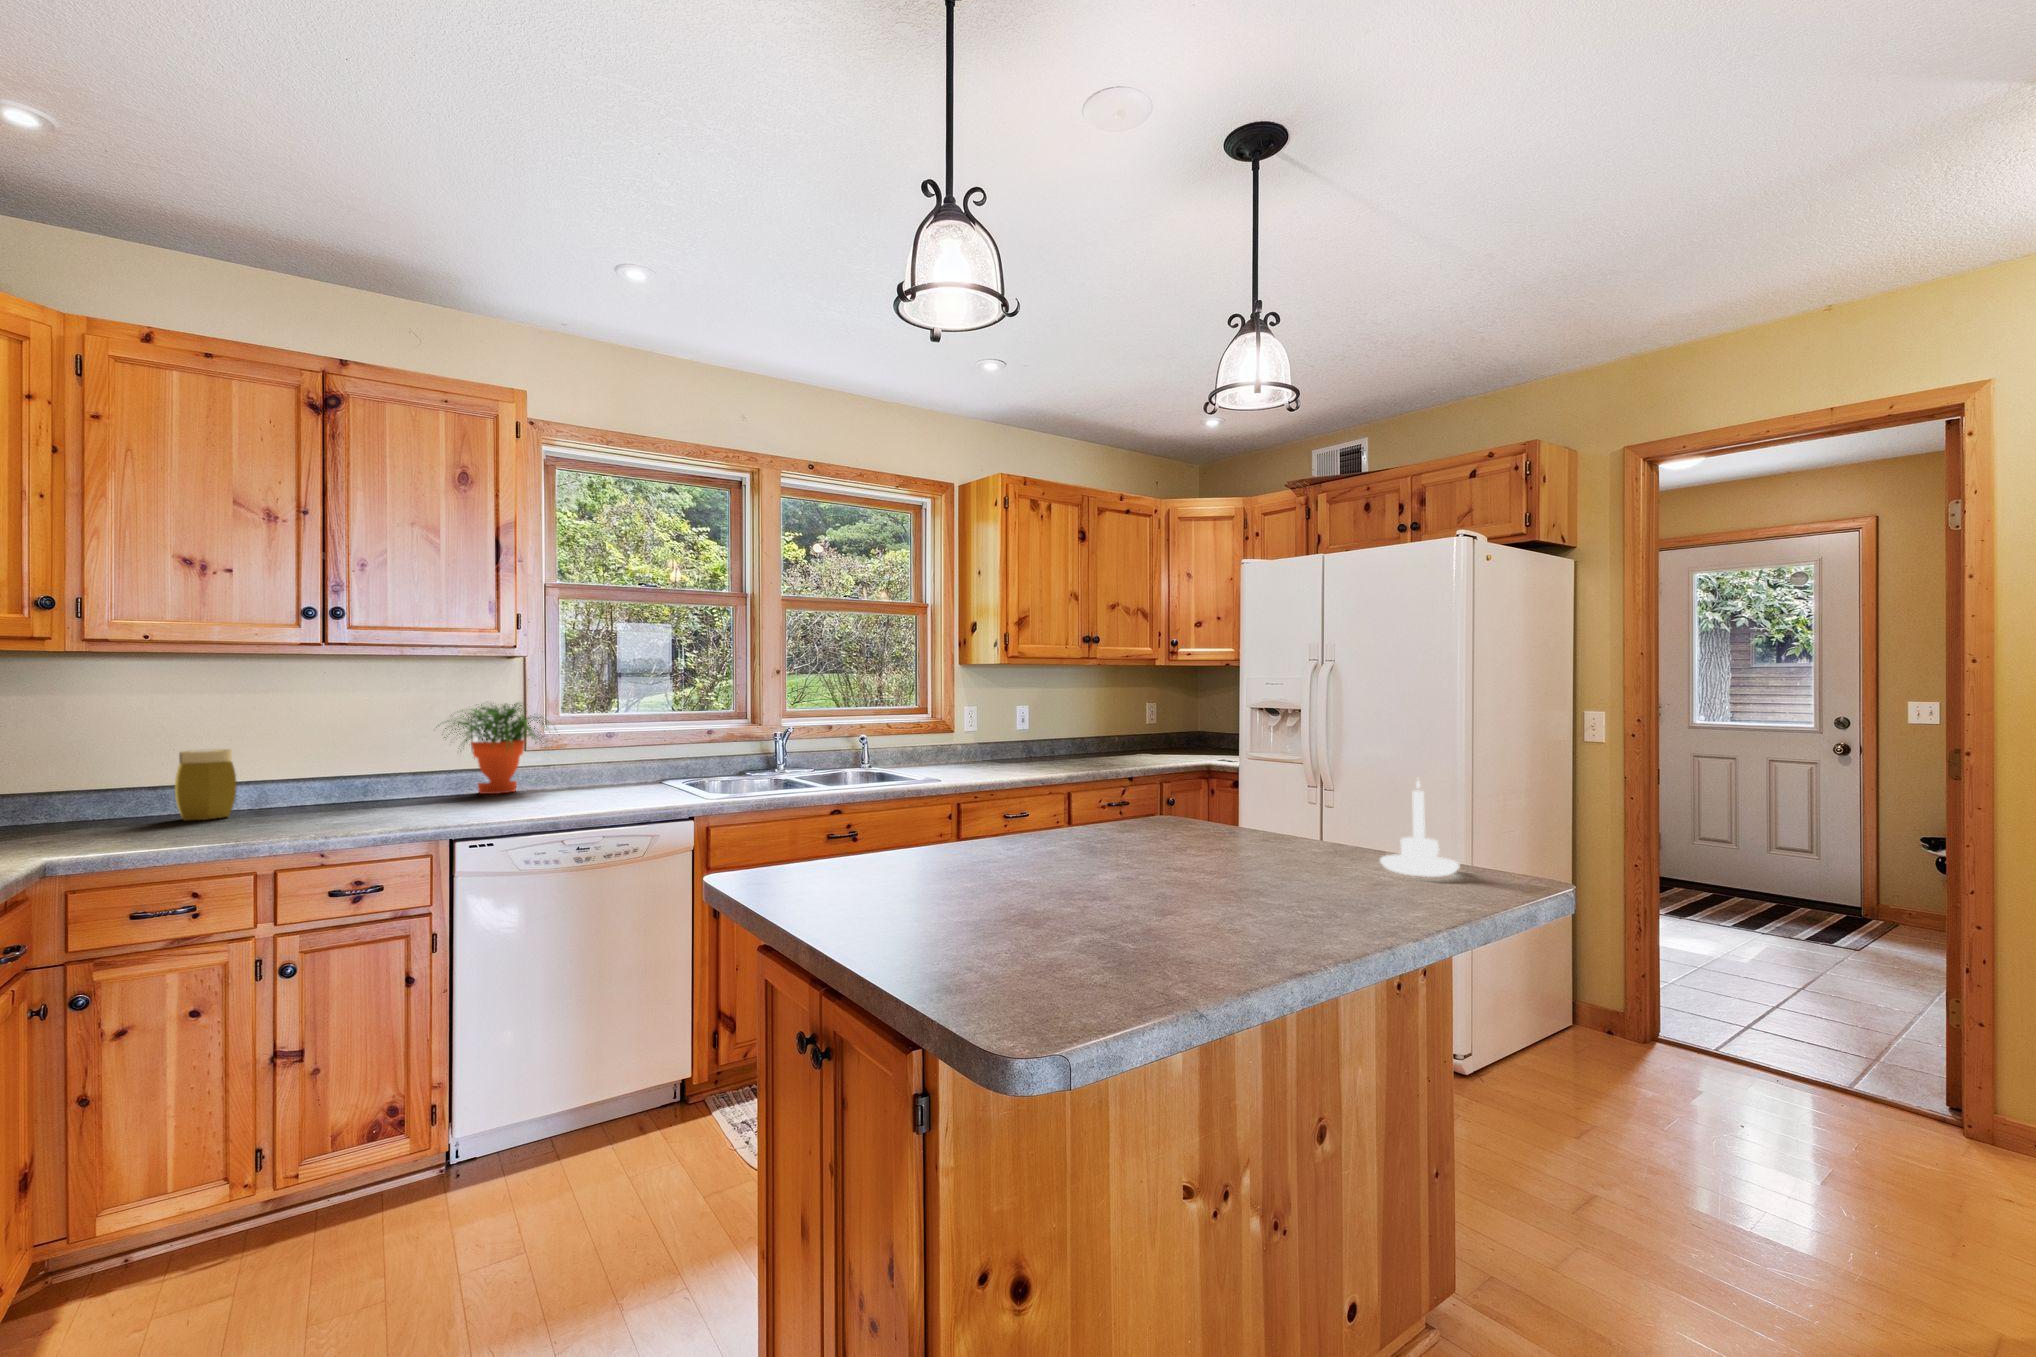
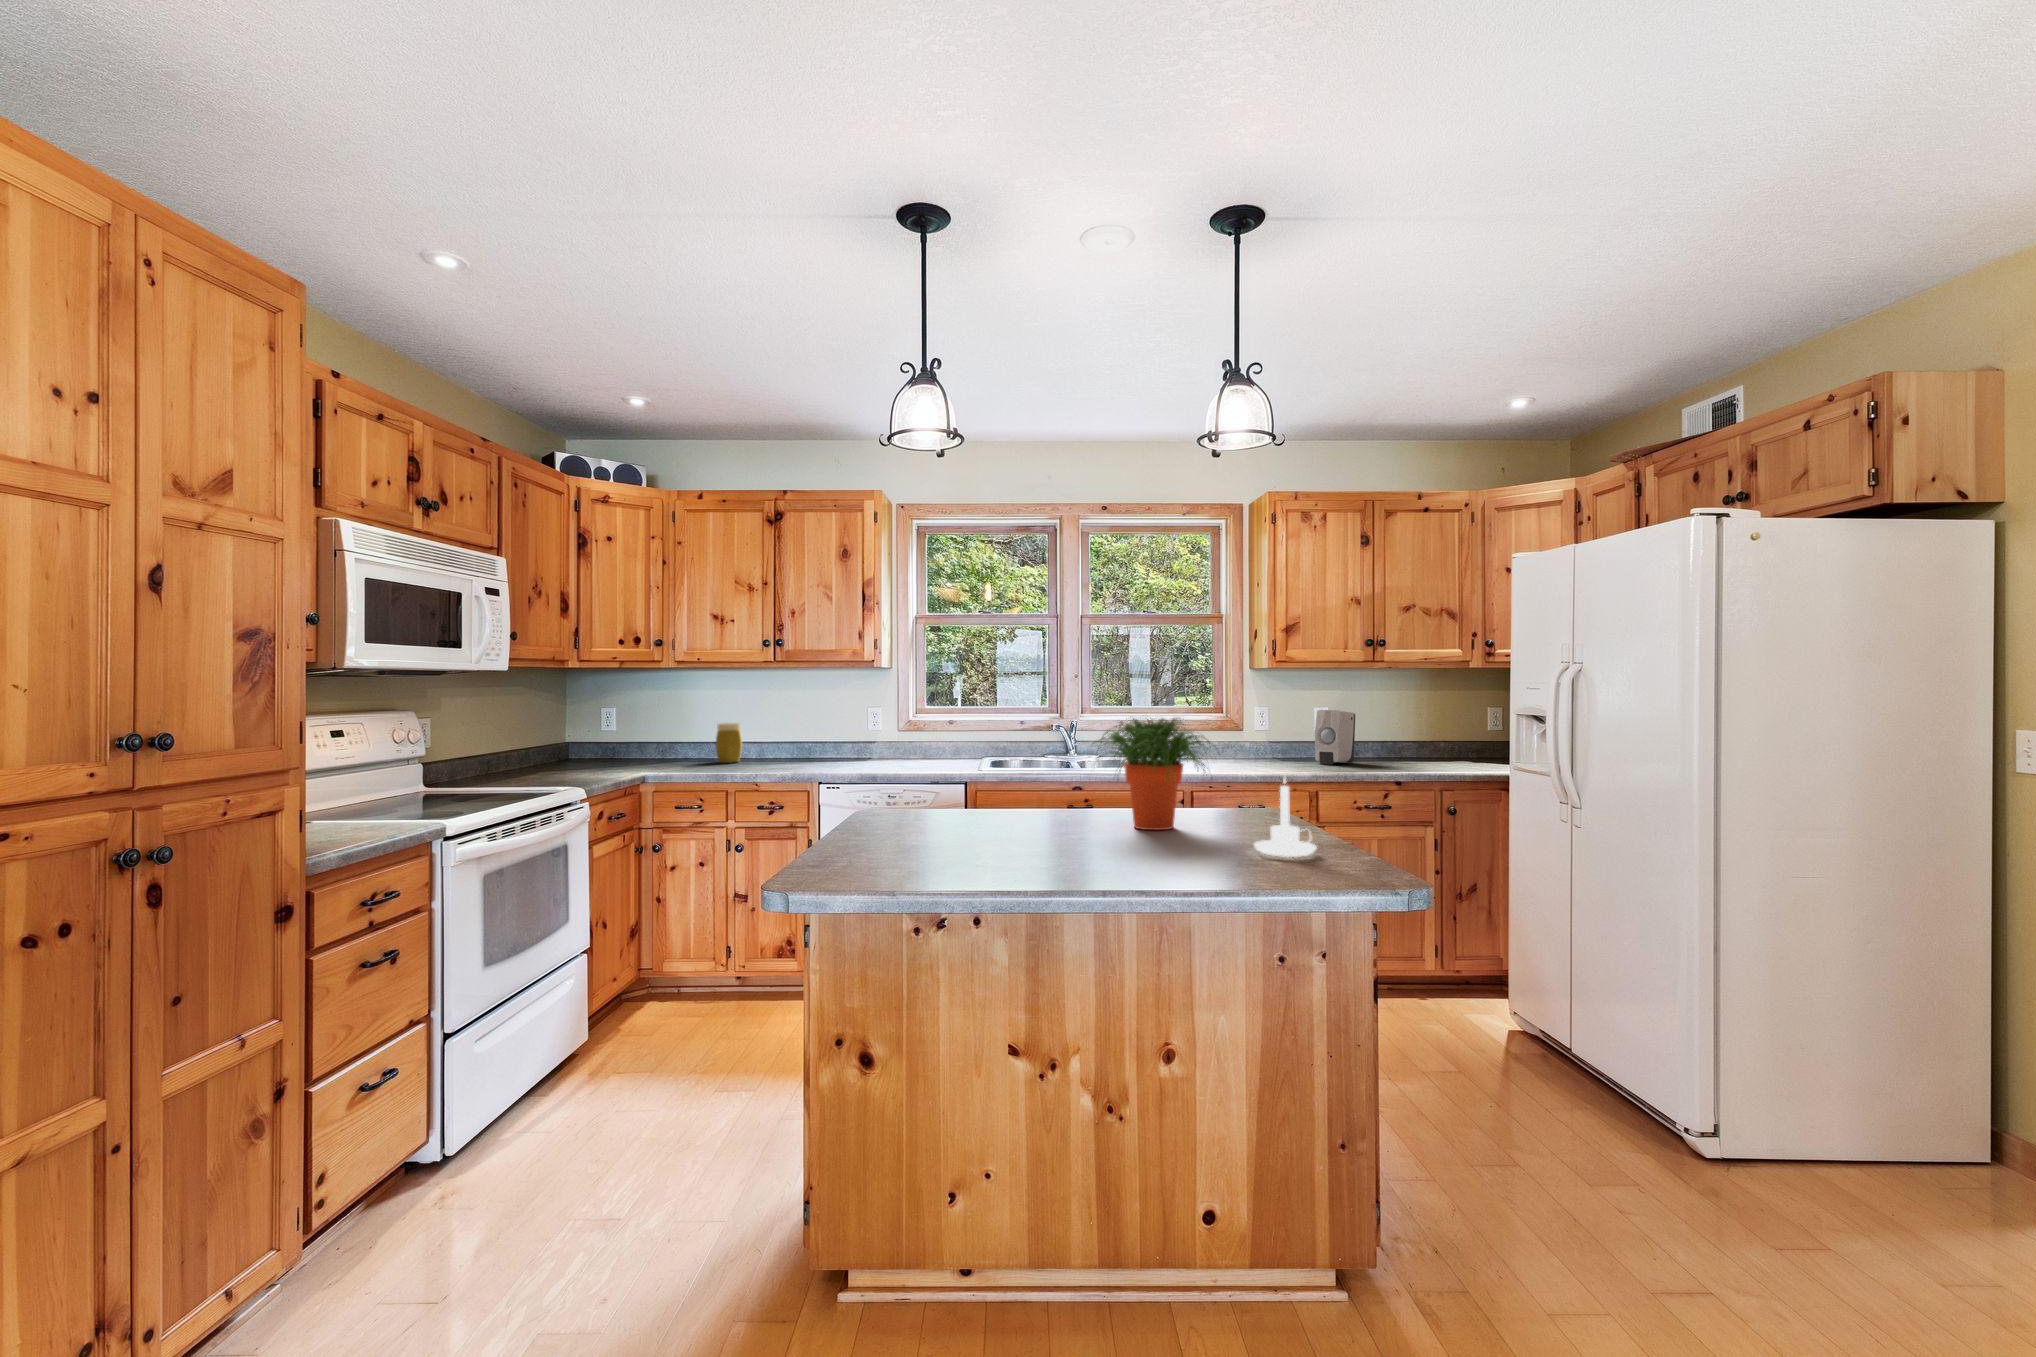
potted plant: present [442,703,556,794] -> present [1093,718,1220,830]
soap dispenser: none [1038,707,1068,762] -> present [1315,710,1355,765]

